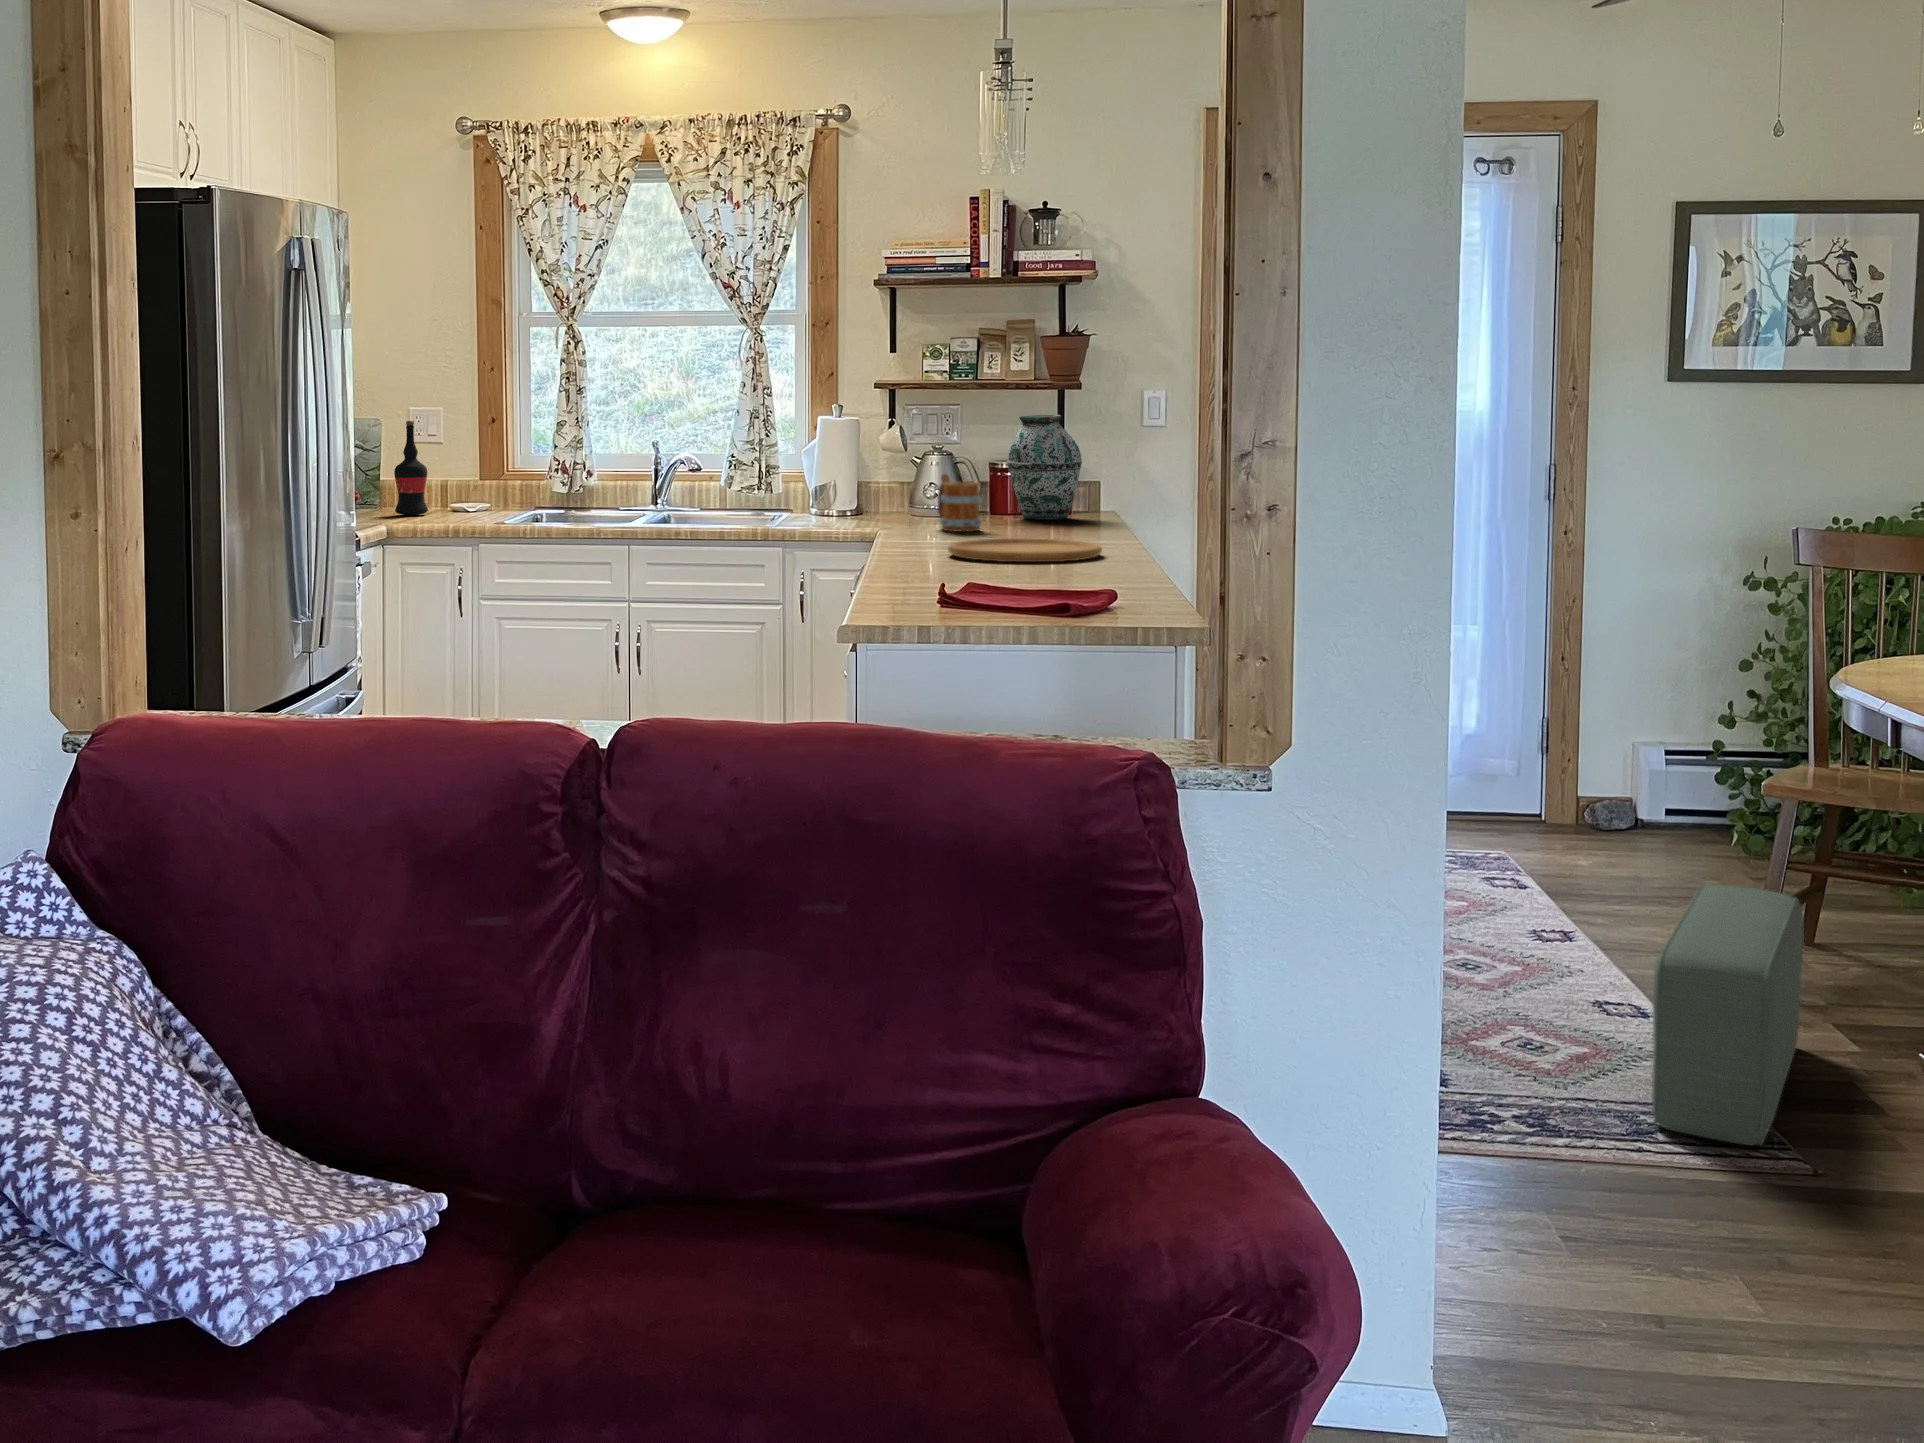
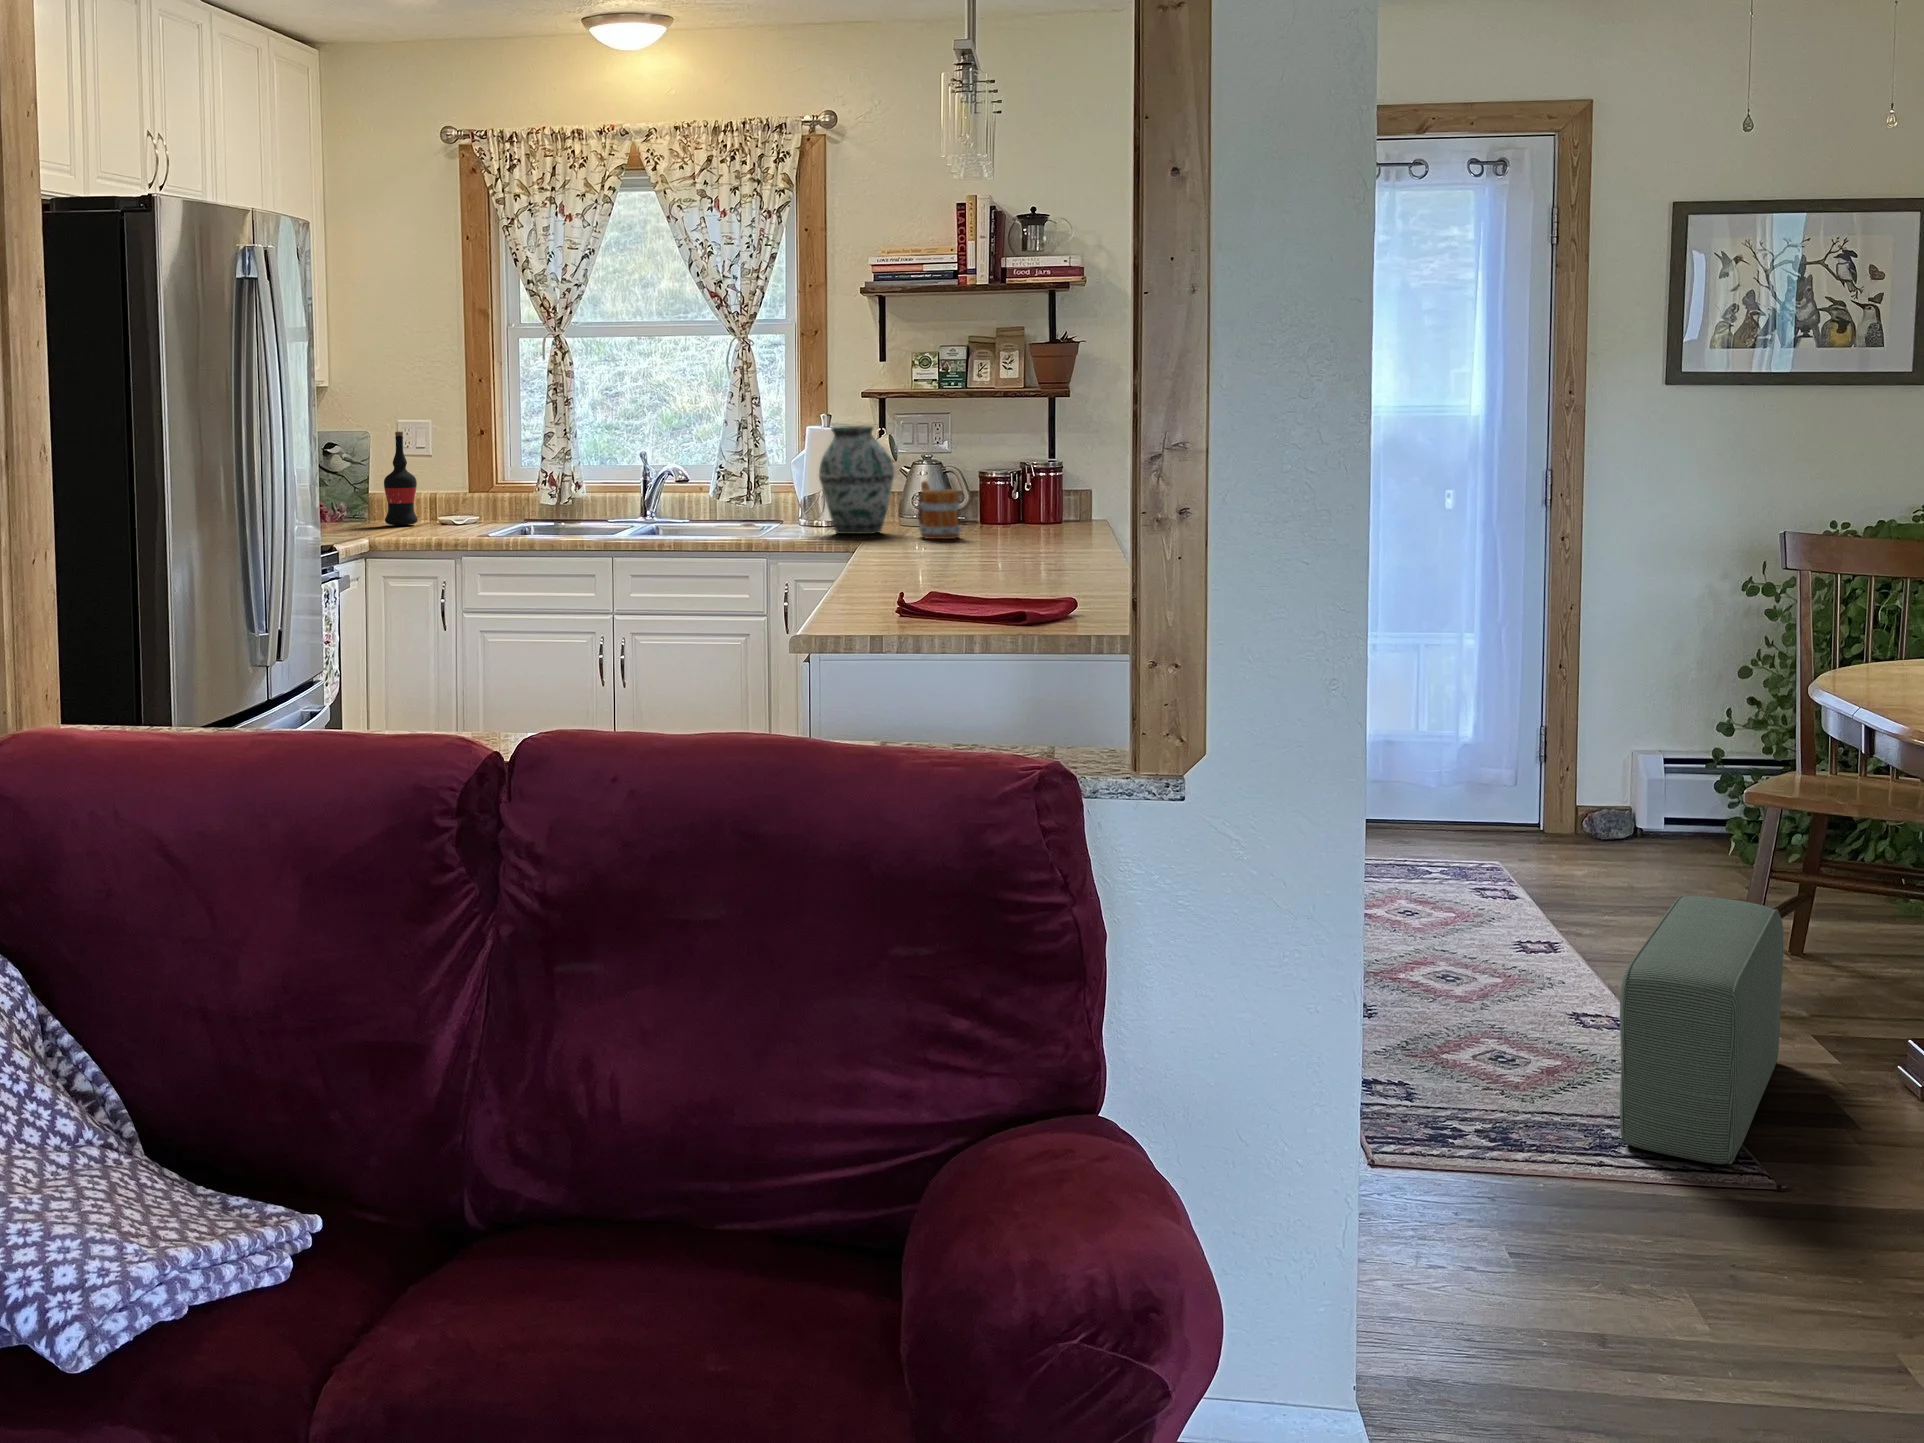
vase: present [1007,415,1082,519] -> present [819,426,895,534]
cutting board: present [948,538,1102,562] -> none [916,546,1071,570]

